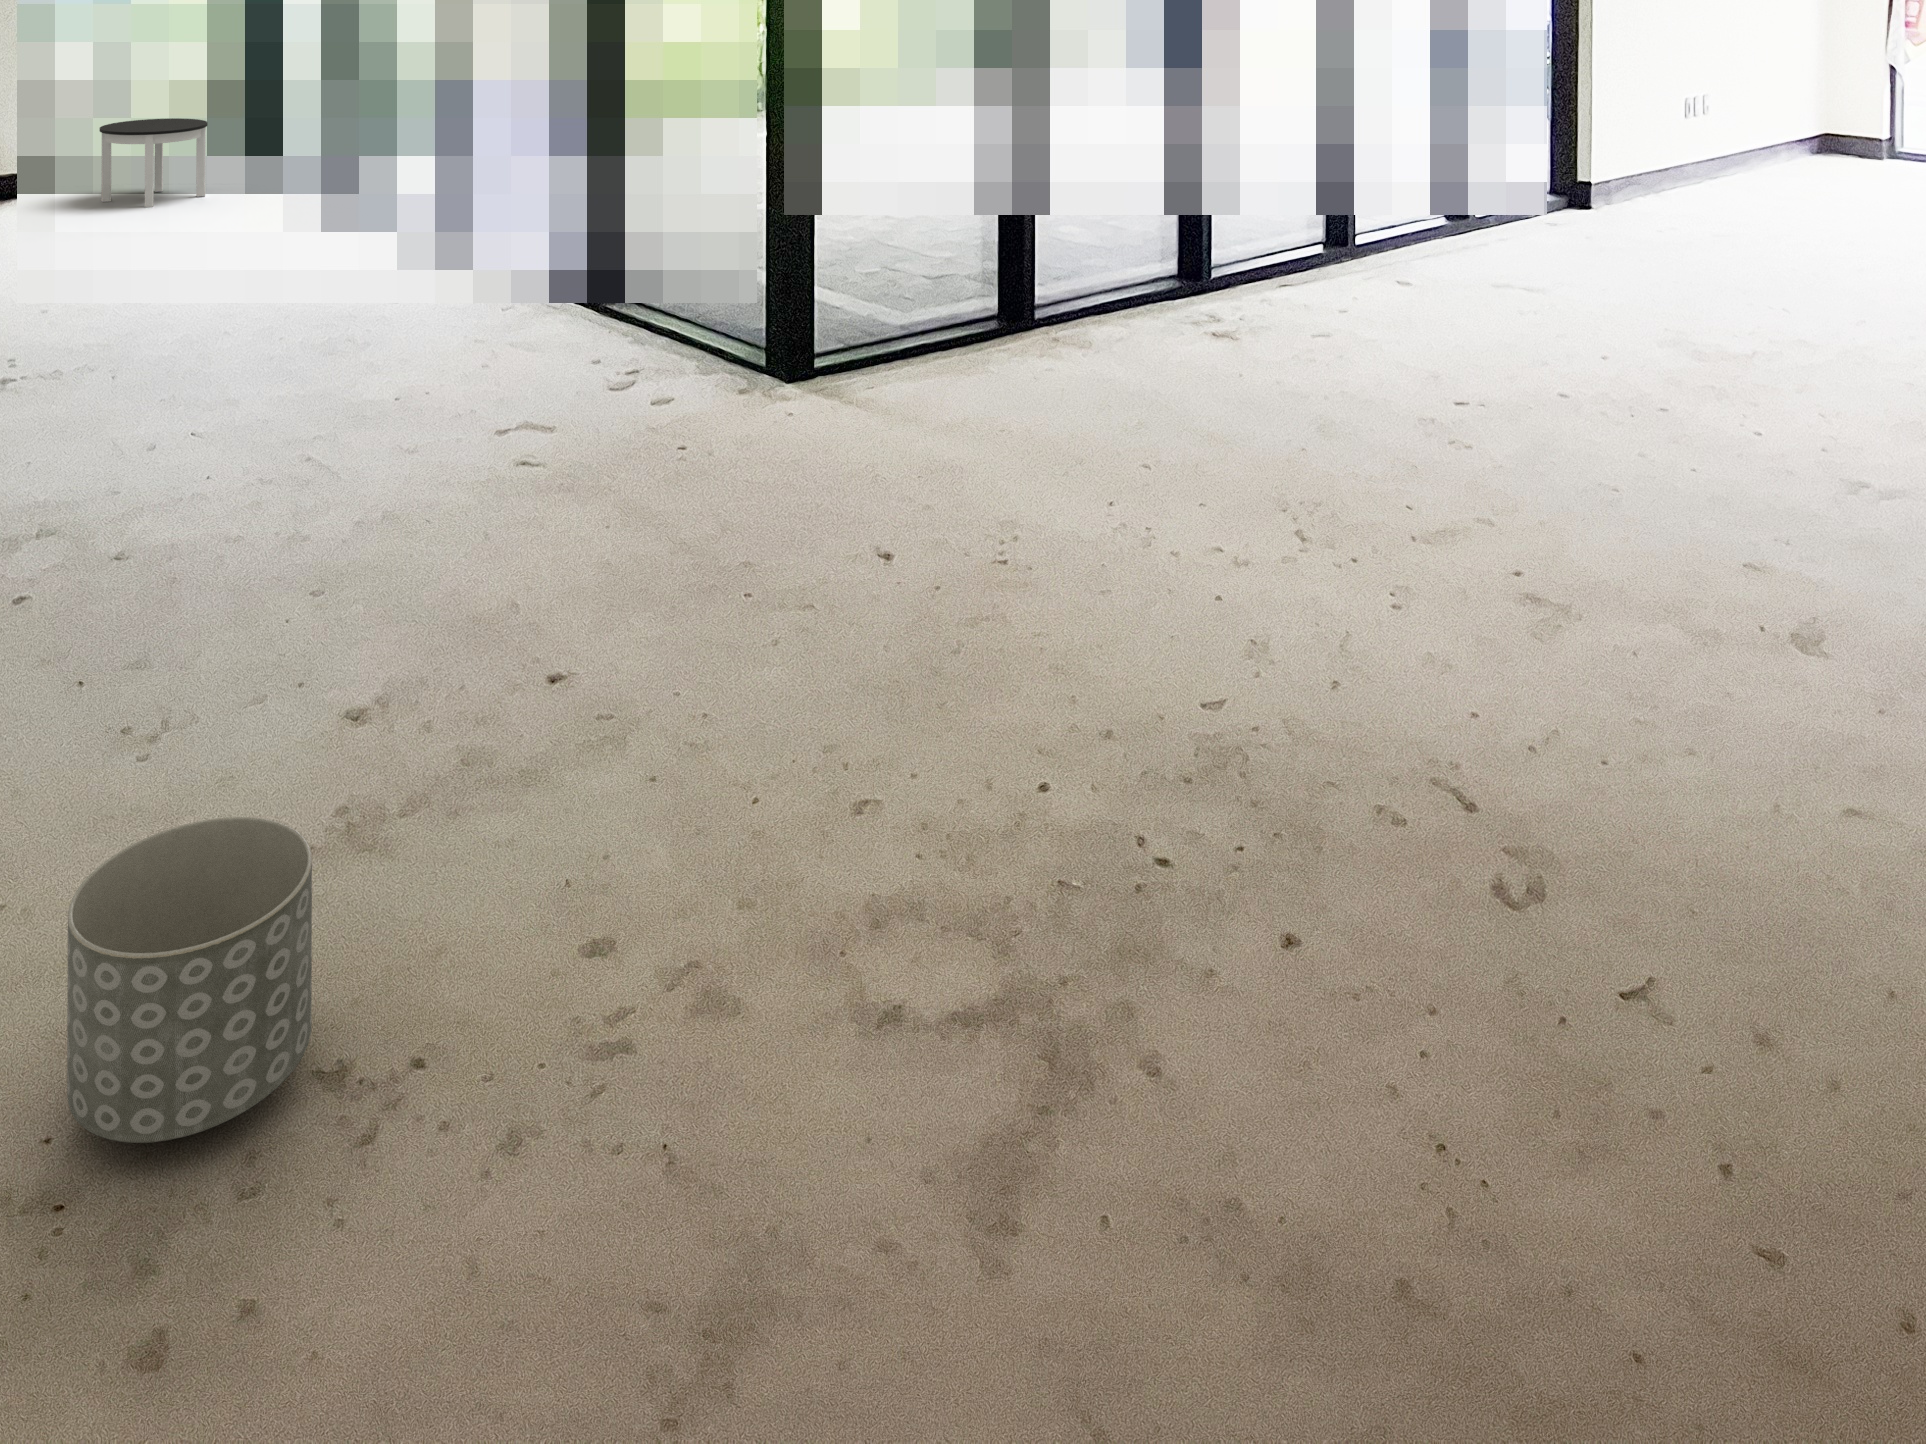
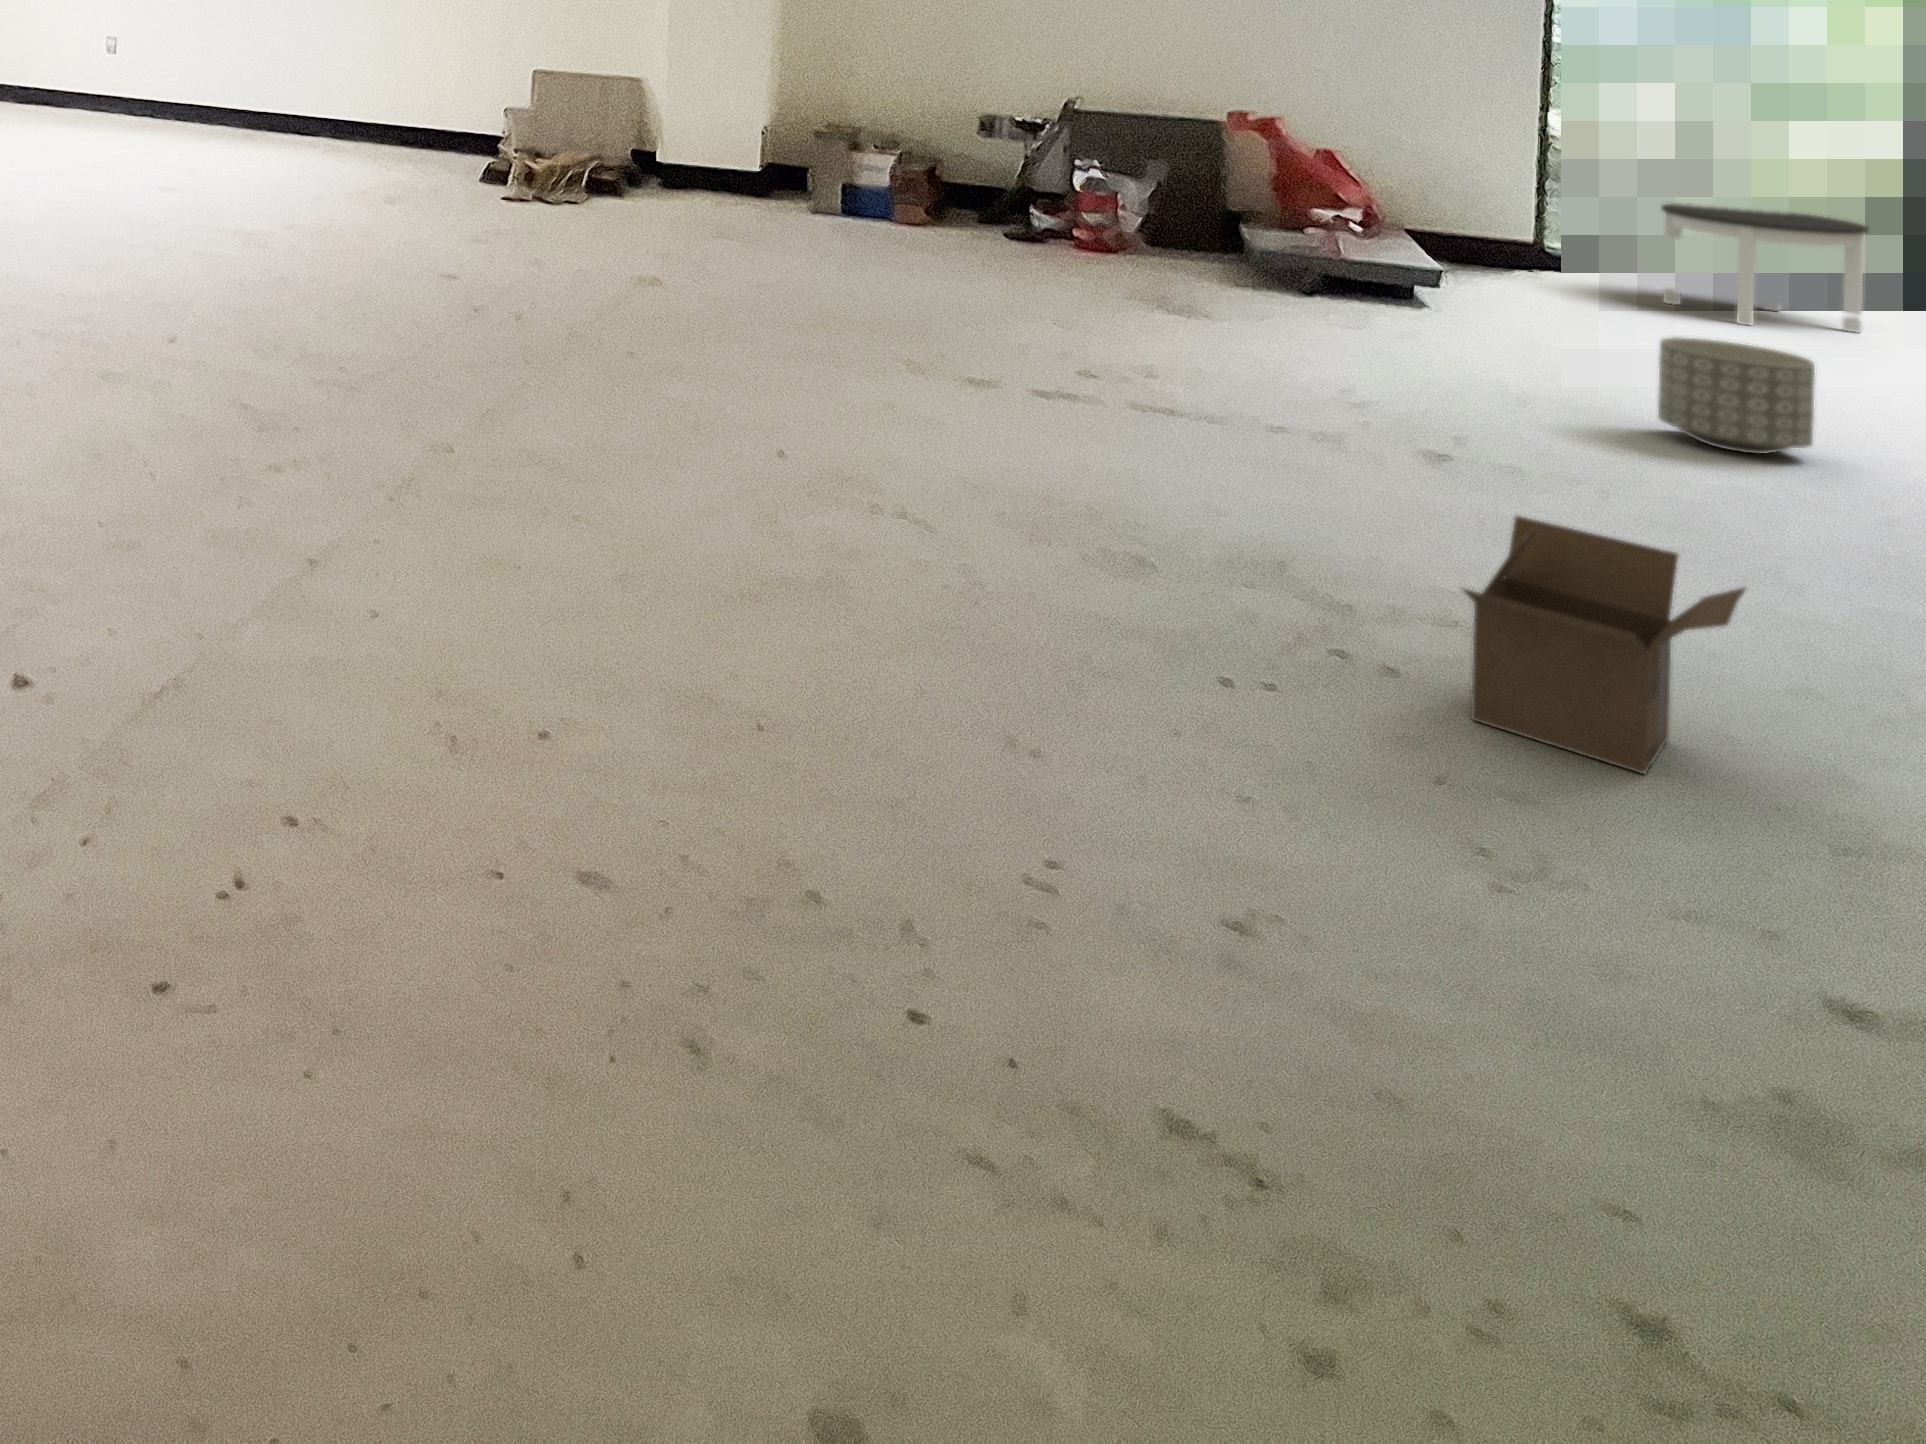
cardboard box: none [118,415,270,611] -> present [1463,515,1745,774]
planter: present [67,817,312,1143] -> present [1658,337,1815,454]

